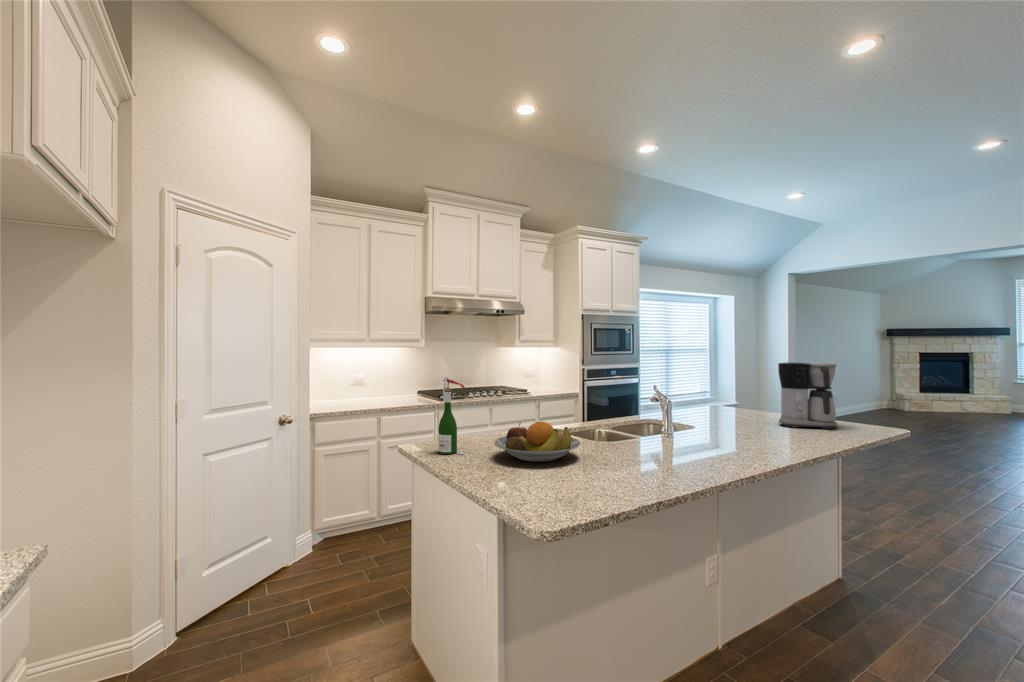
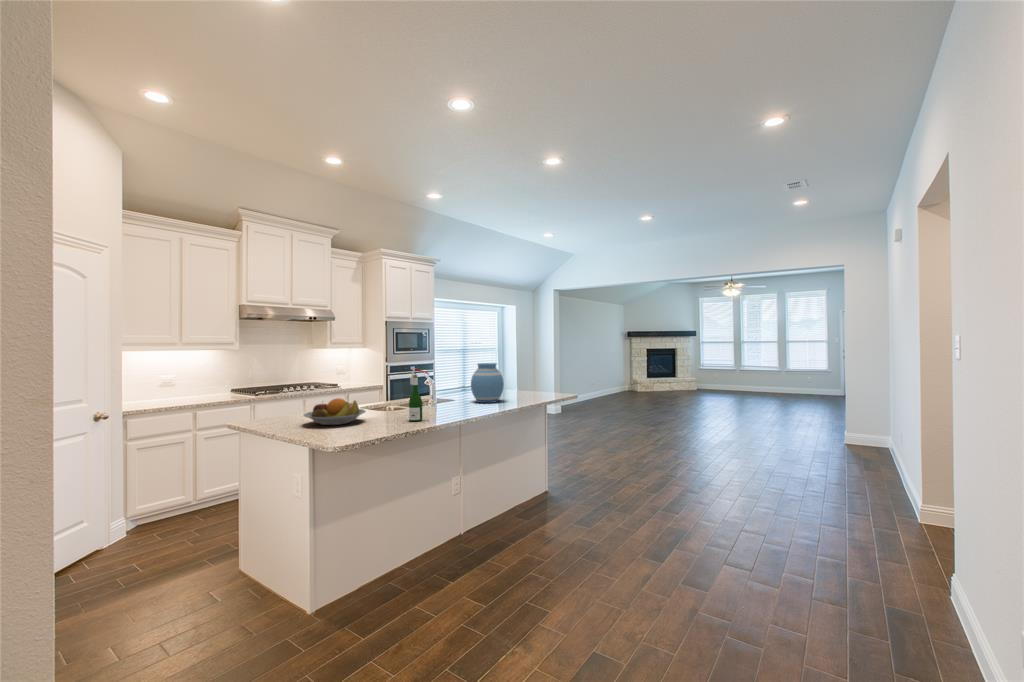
coffee maker: present [778,362,837,429] -> none [509,355,542,398]
vase: none [722,372,779,435] -> present [471,363,504,403]
wine bottle: present [438,378,465,454] -> present [409,368,429,421]

